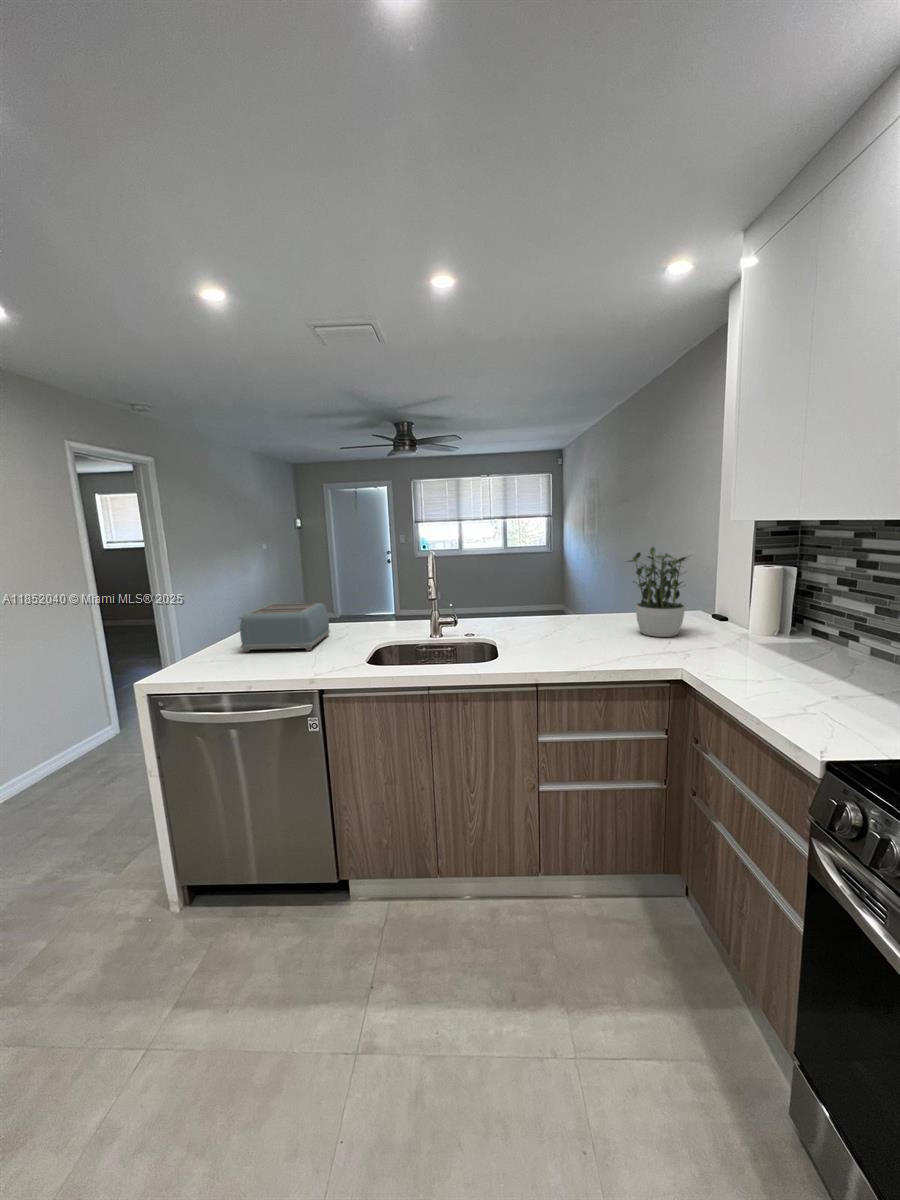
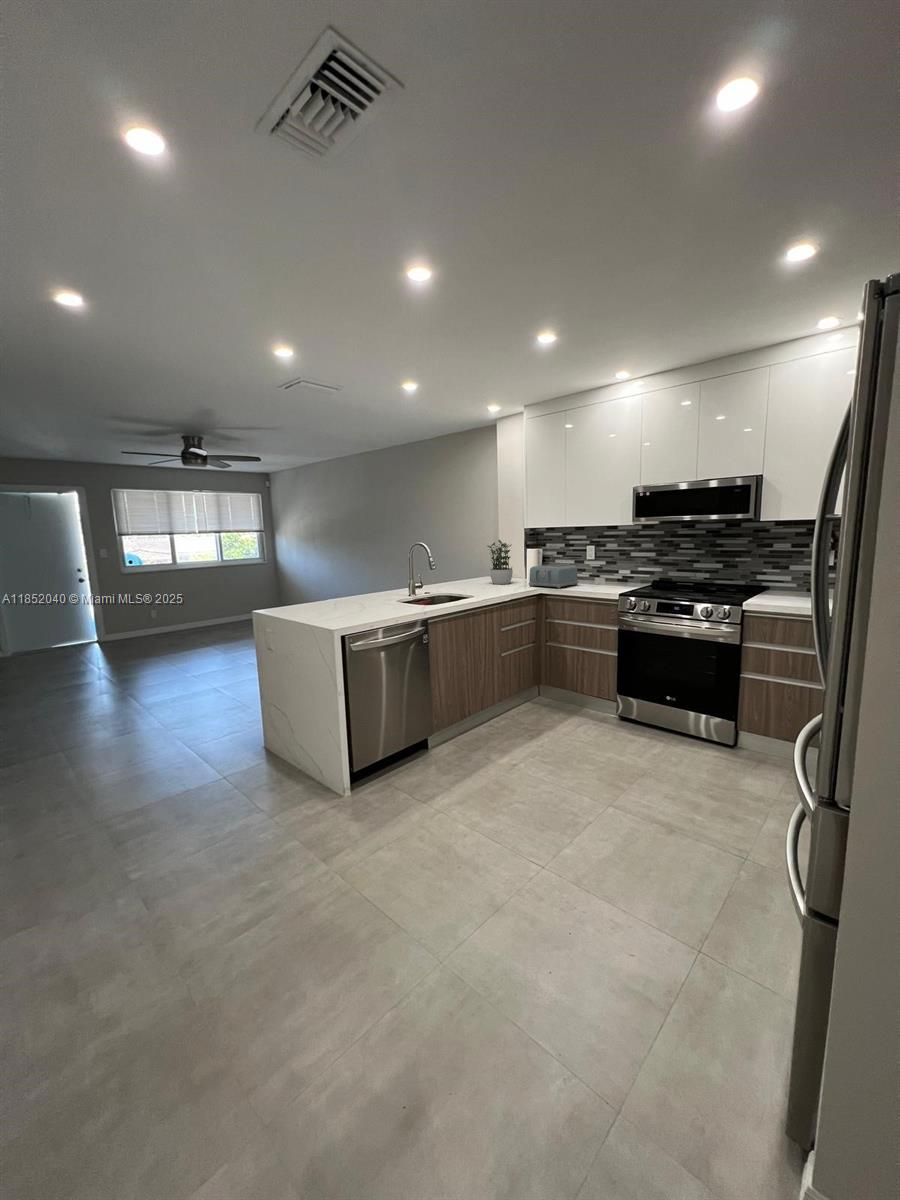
toaster: present [239,603,330,652] -> present [529,564,578,588]

